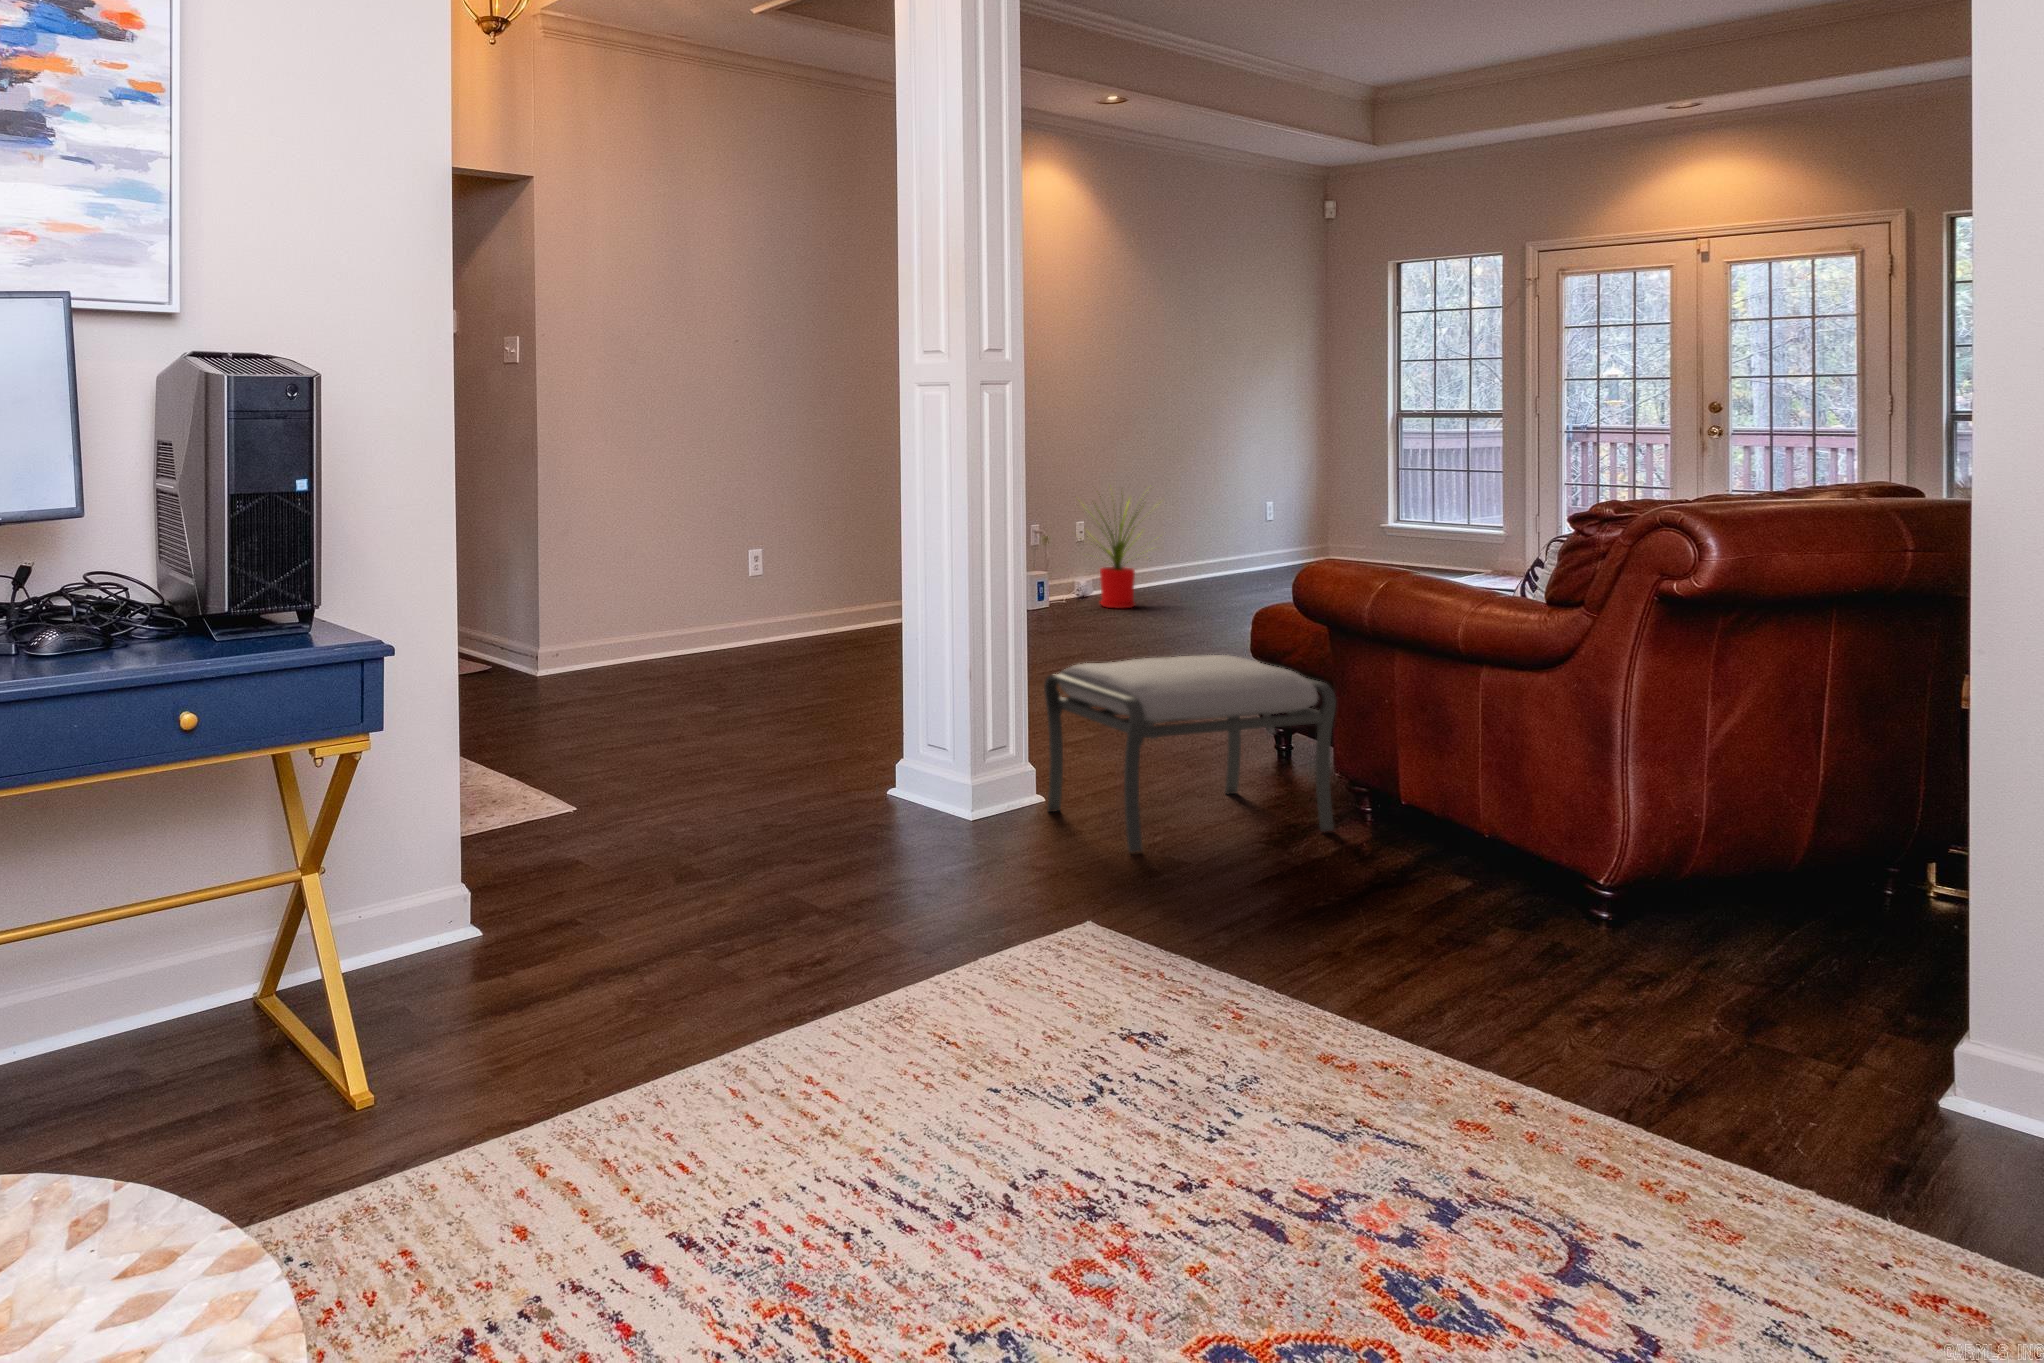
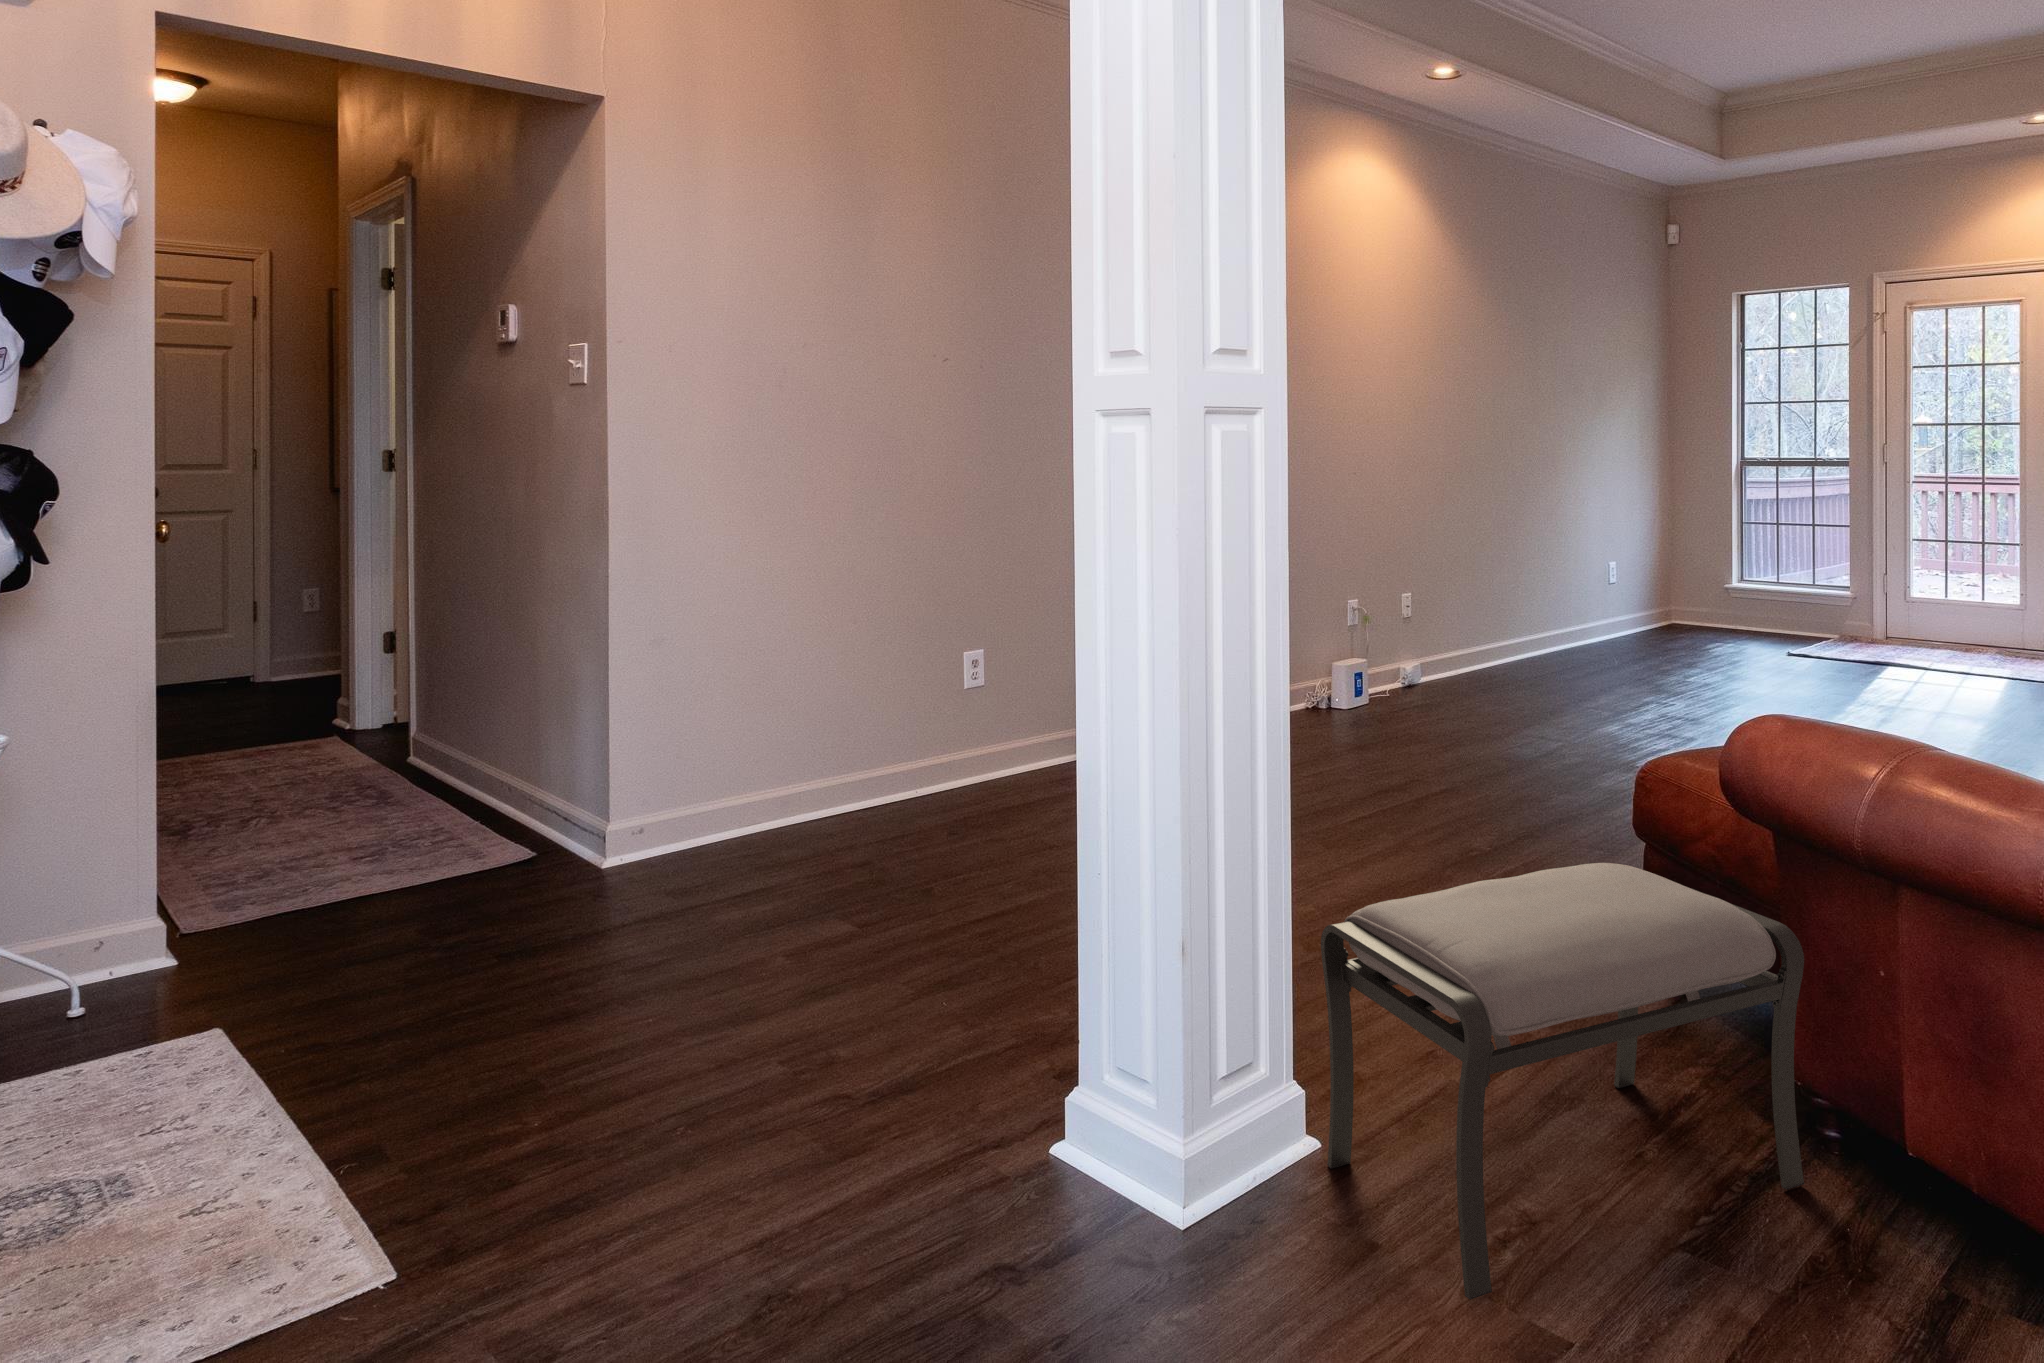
house plant: present [1100,505,1144,608] -> none [1390,548,1502,702]

